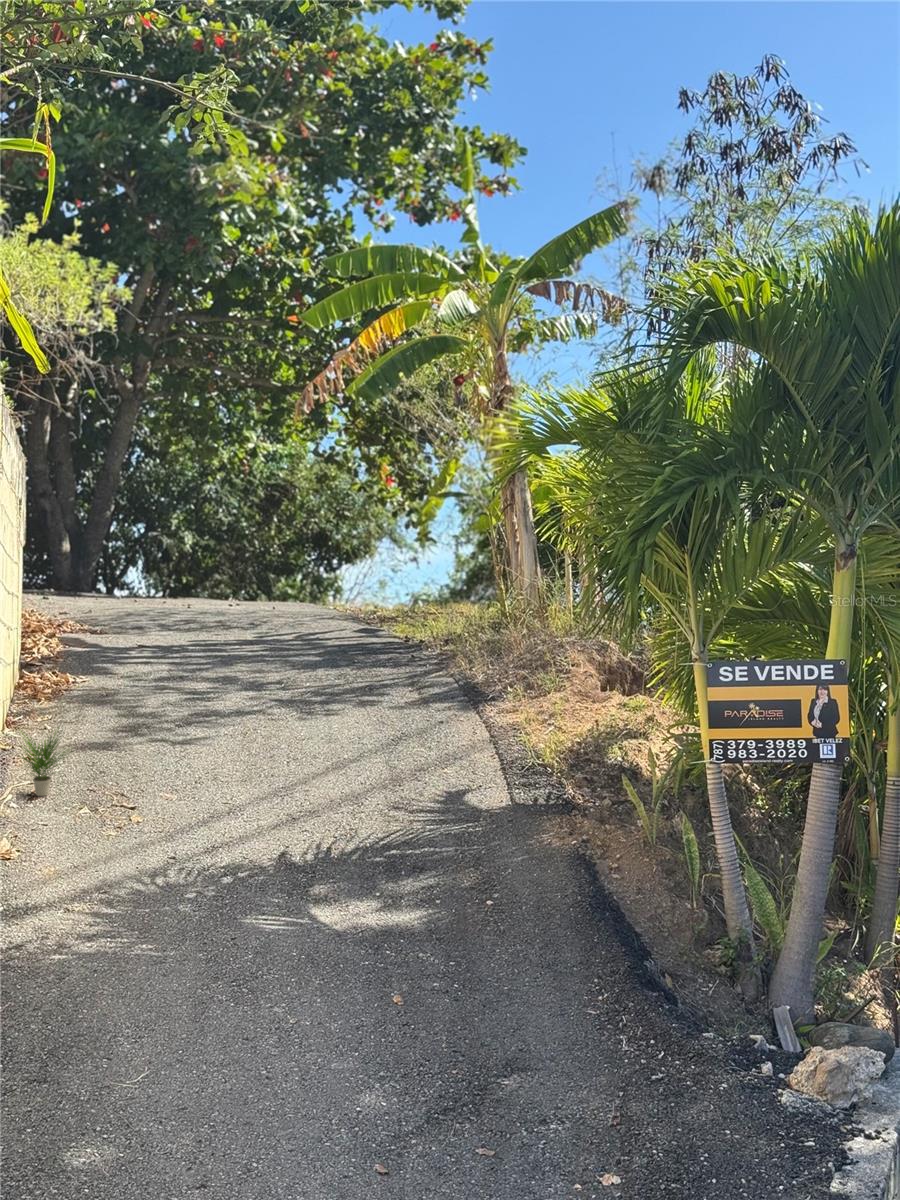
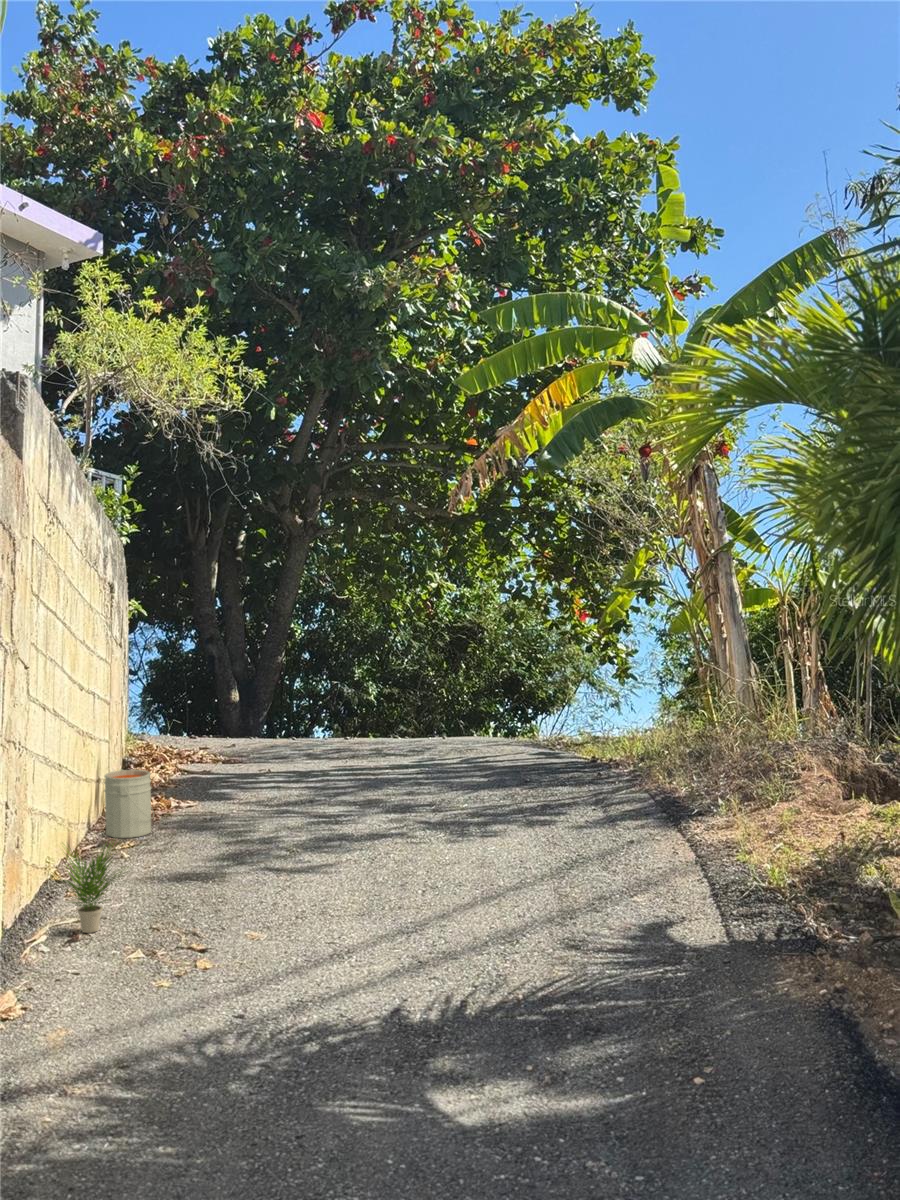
bucket: none [16,655,57,711] -> present [104,770,154,838]

